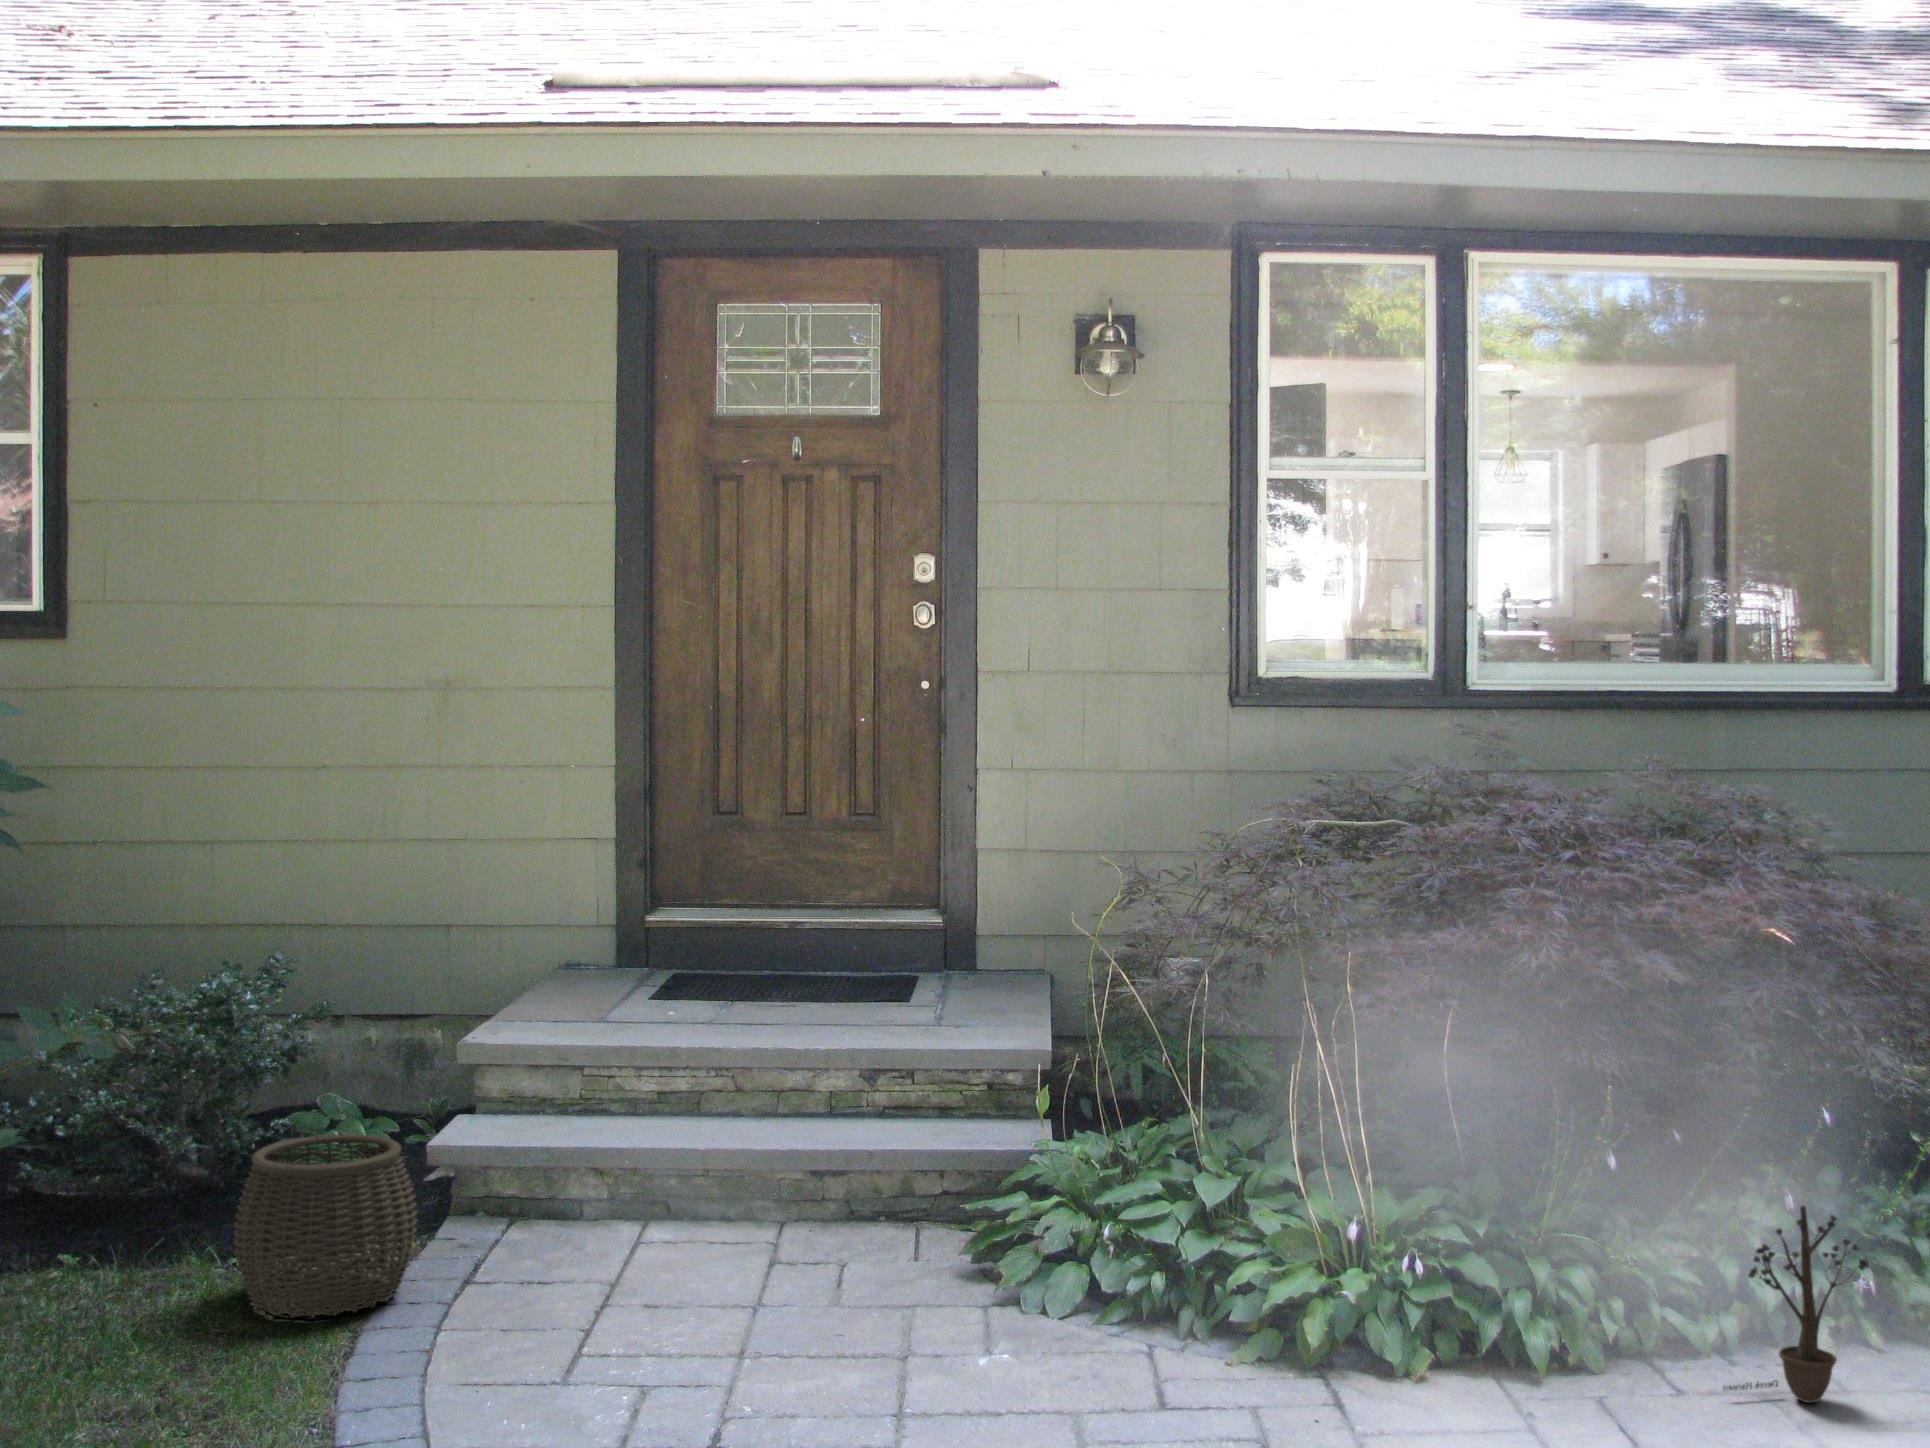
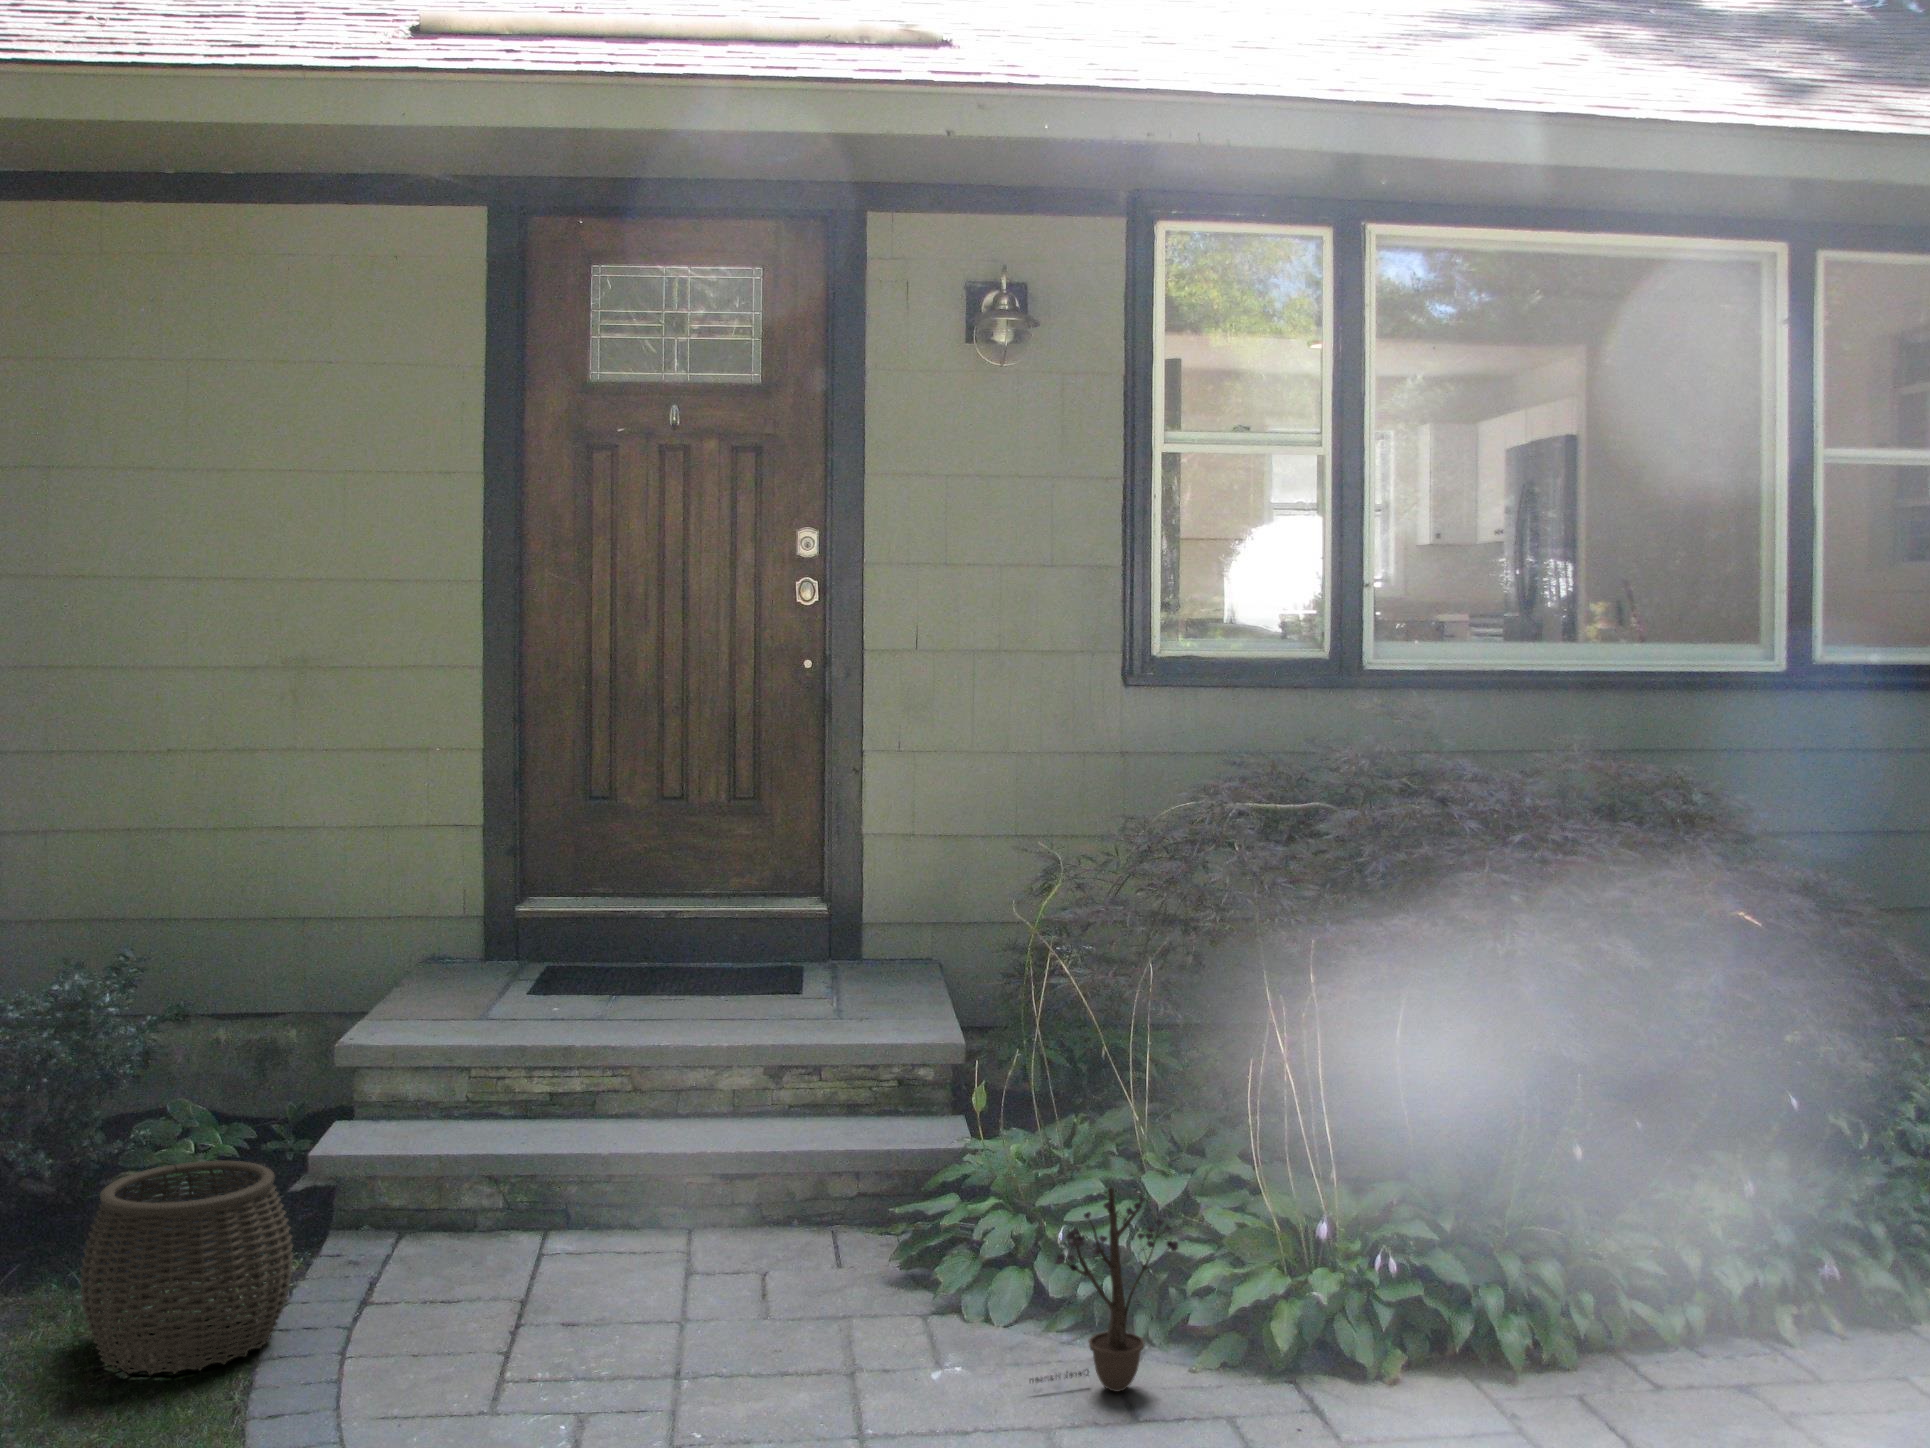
decorative plant: present [1723,1206,1869,1403] -> present [1030,1188,1178,1392]

